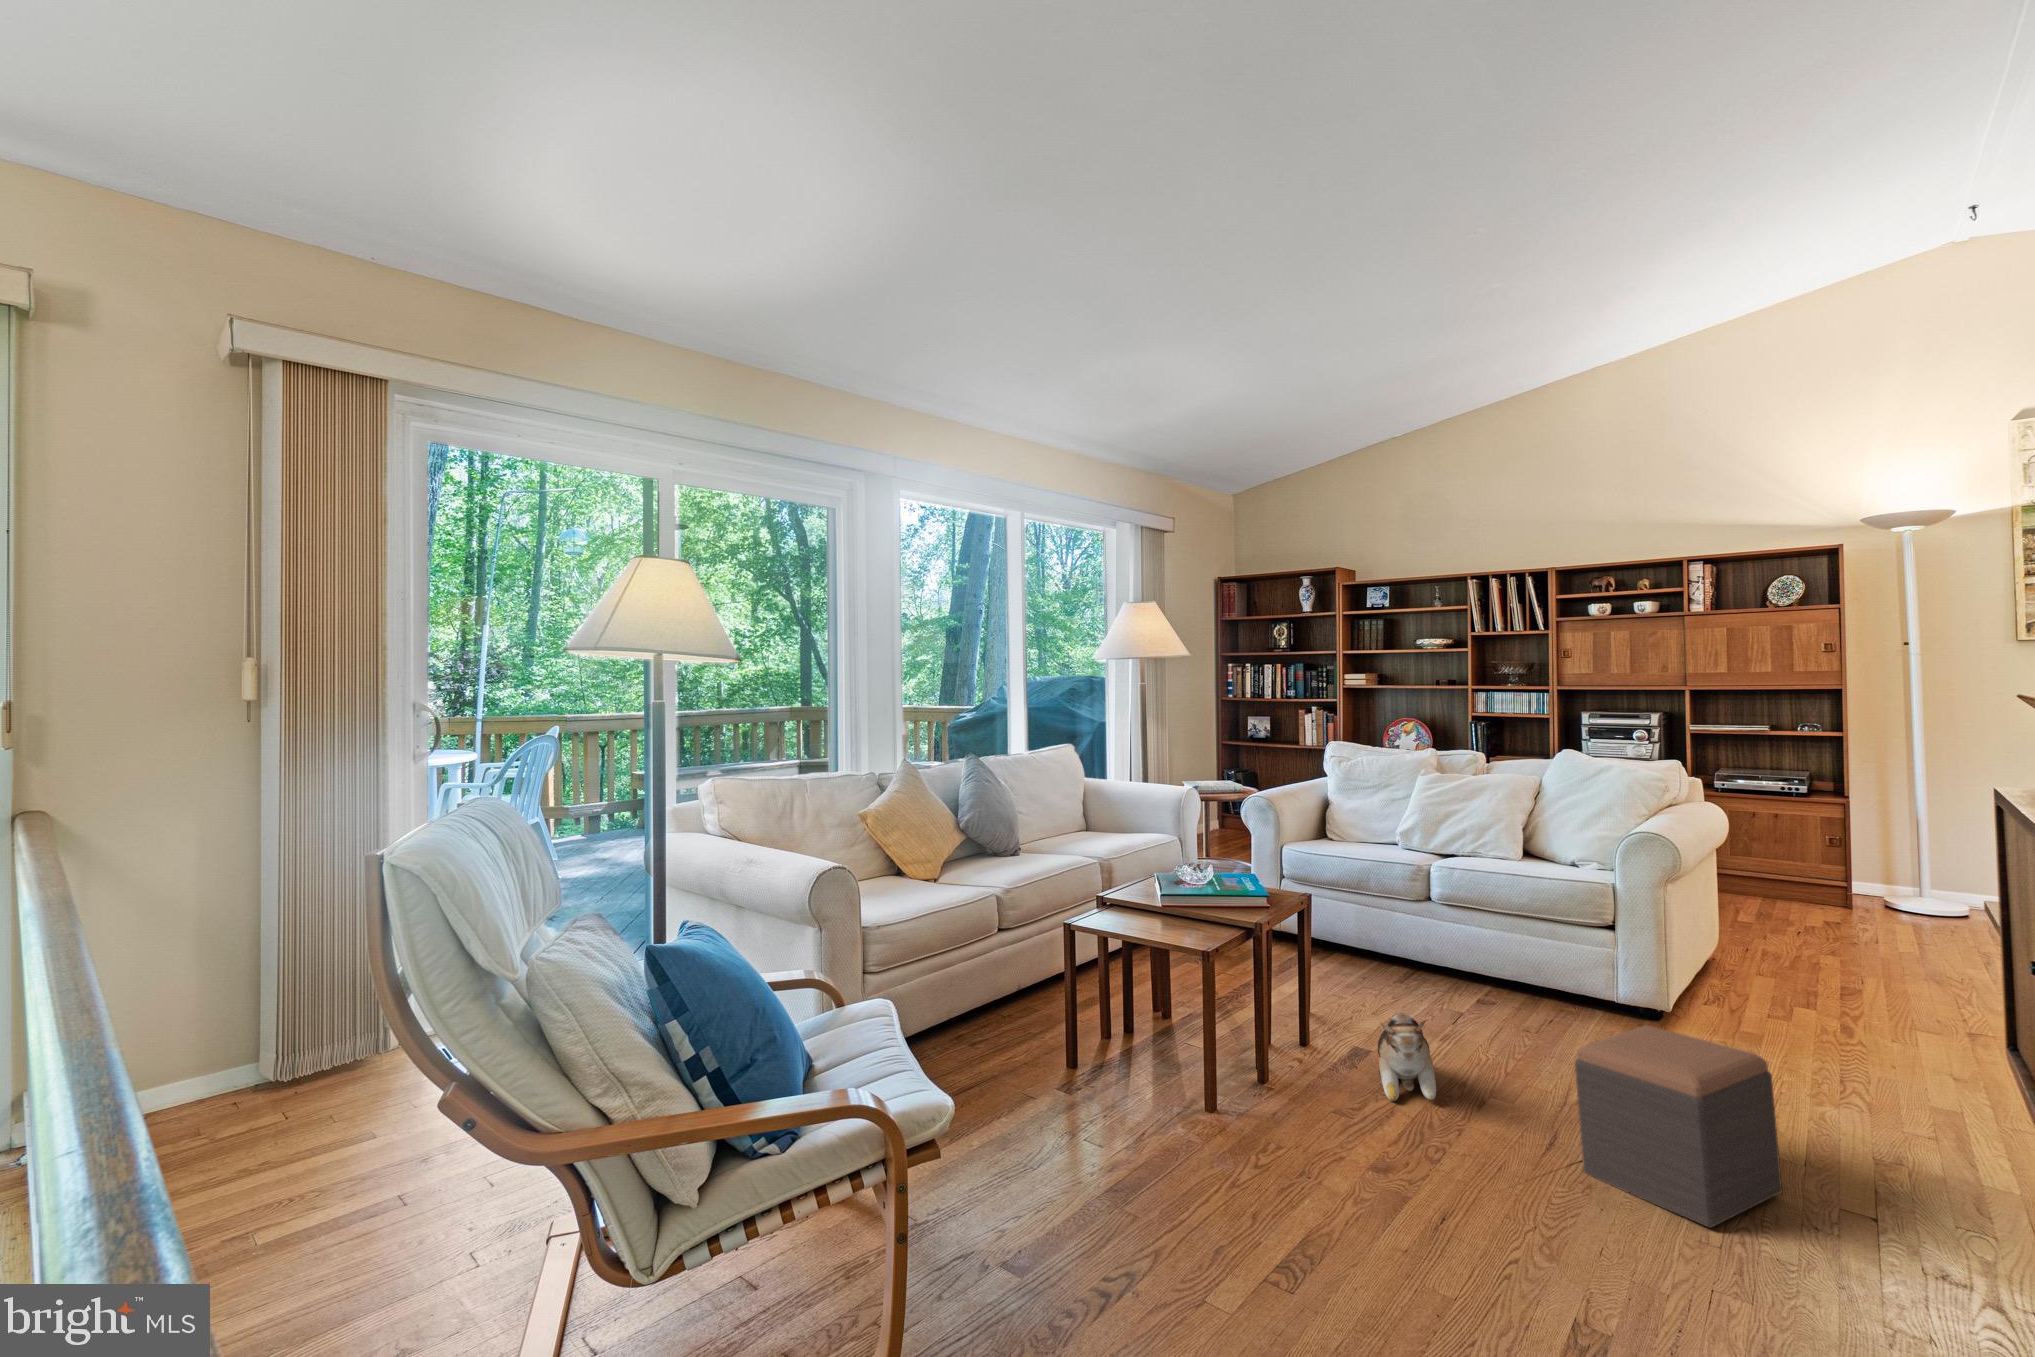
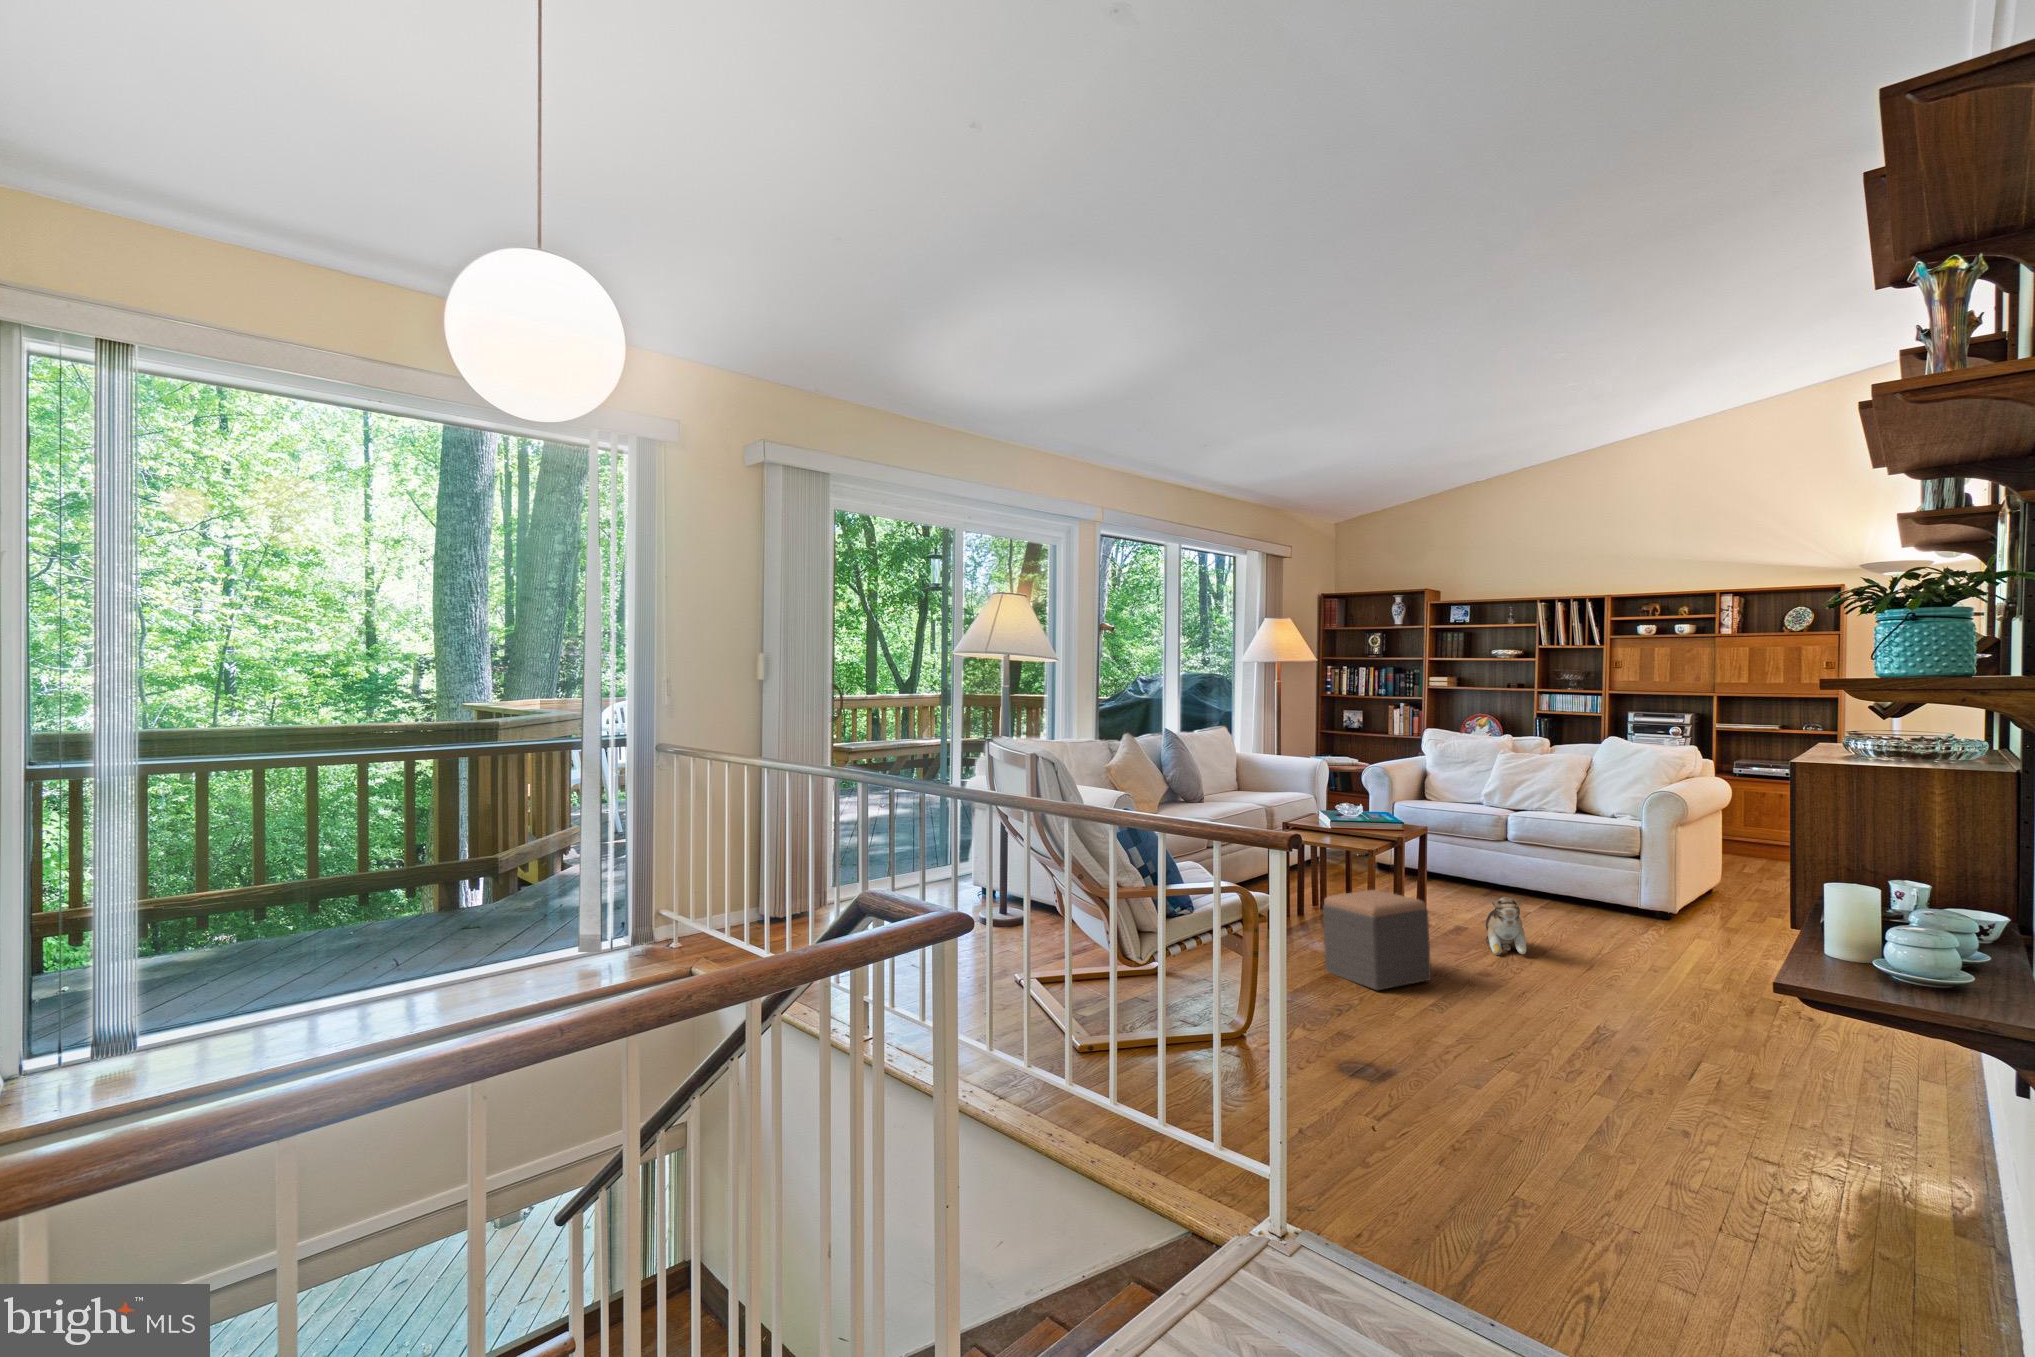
footstool: present [1575,1026,1782,1228] -> present [1323,890,1431,990]

